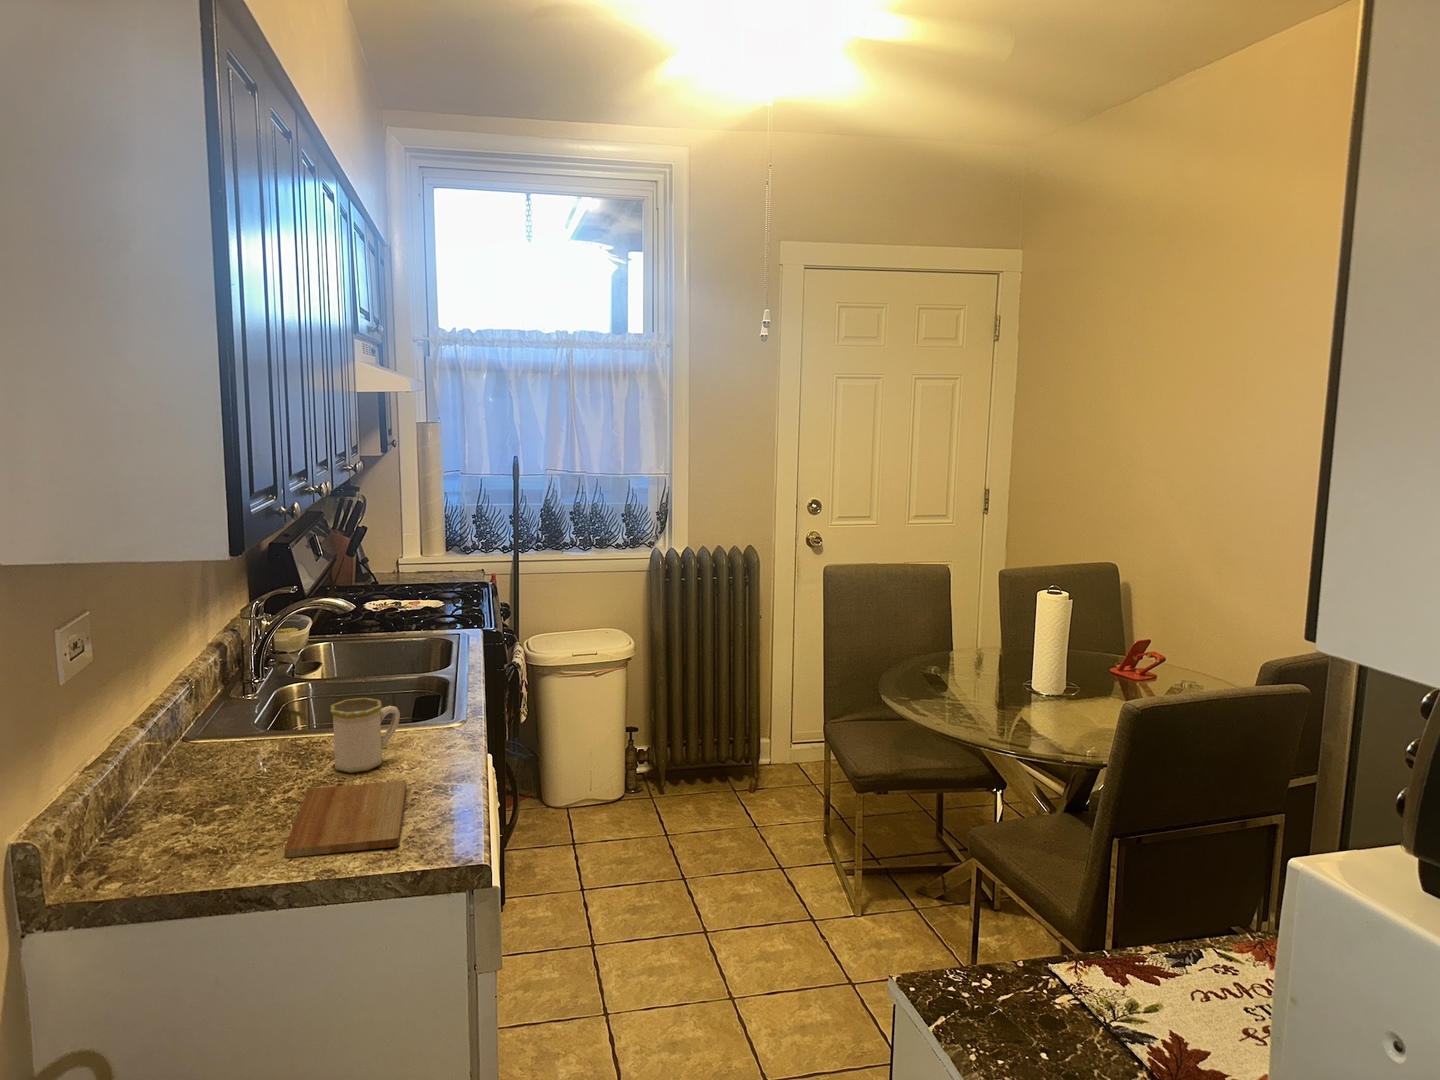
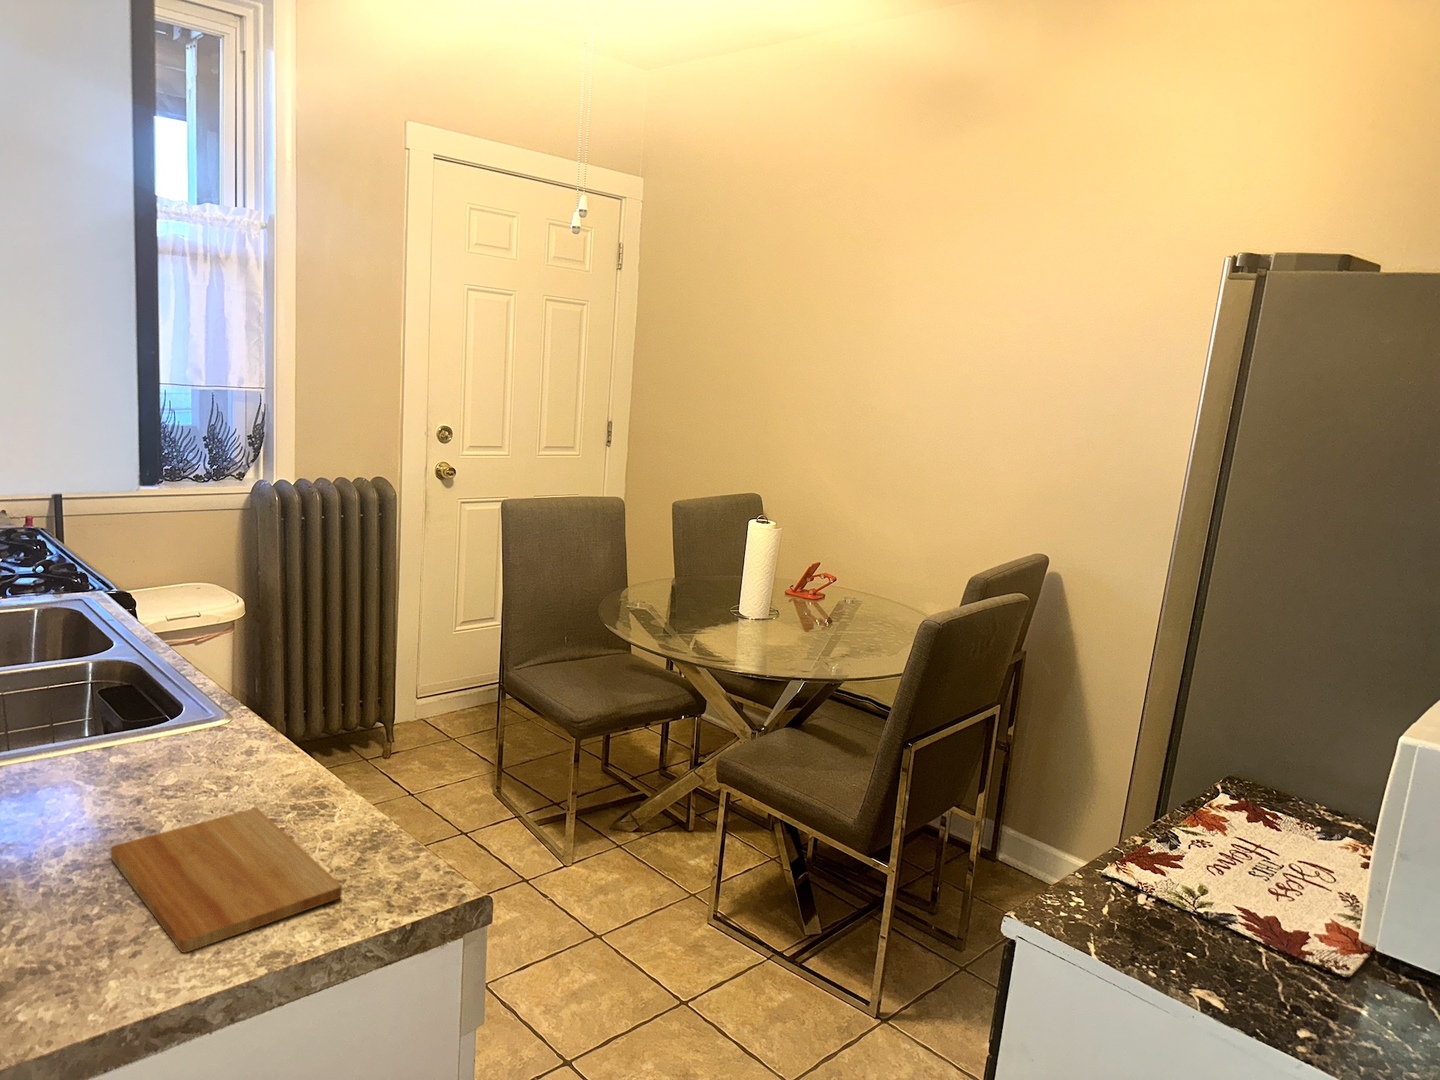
mug: present [331,698,400,773] -> none [91,700,190,813]

